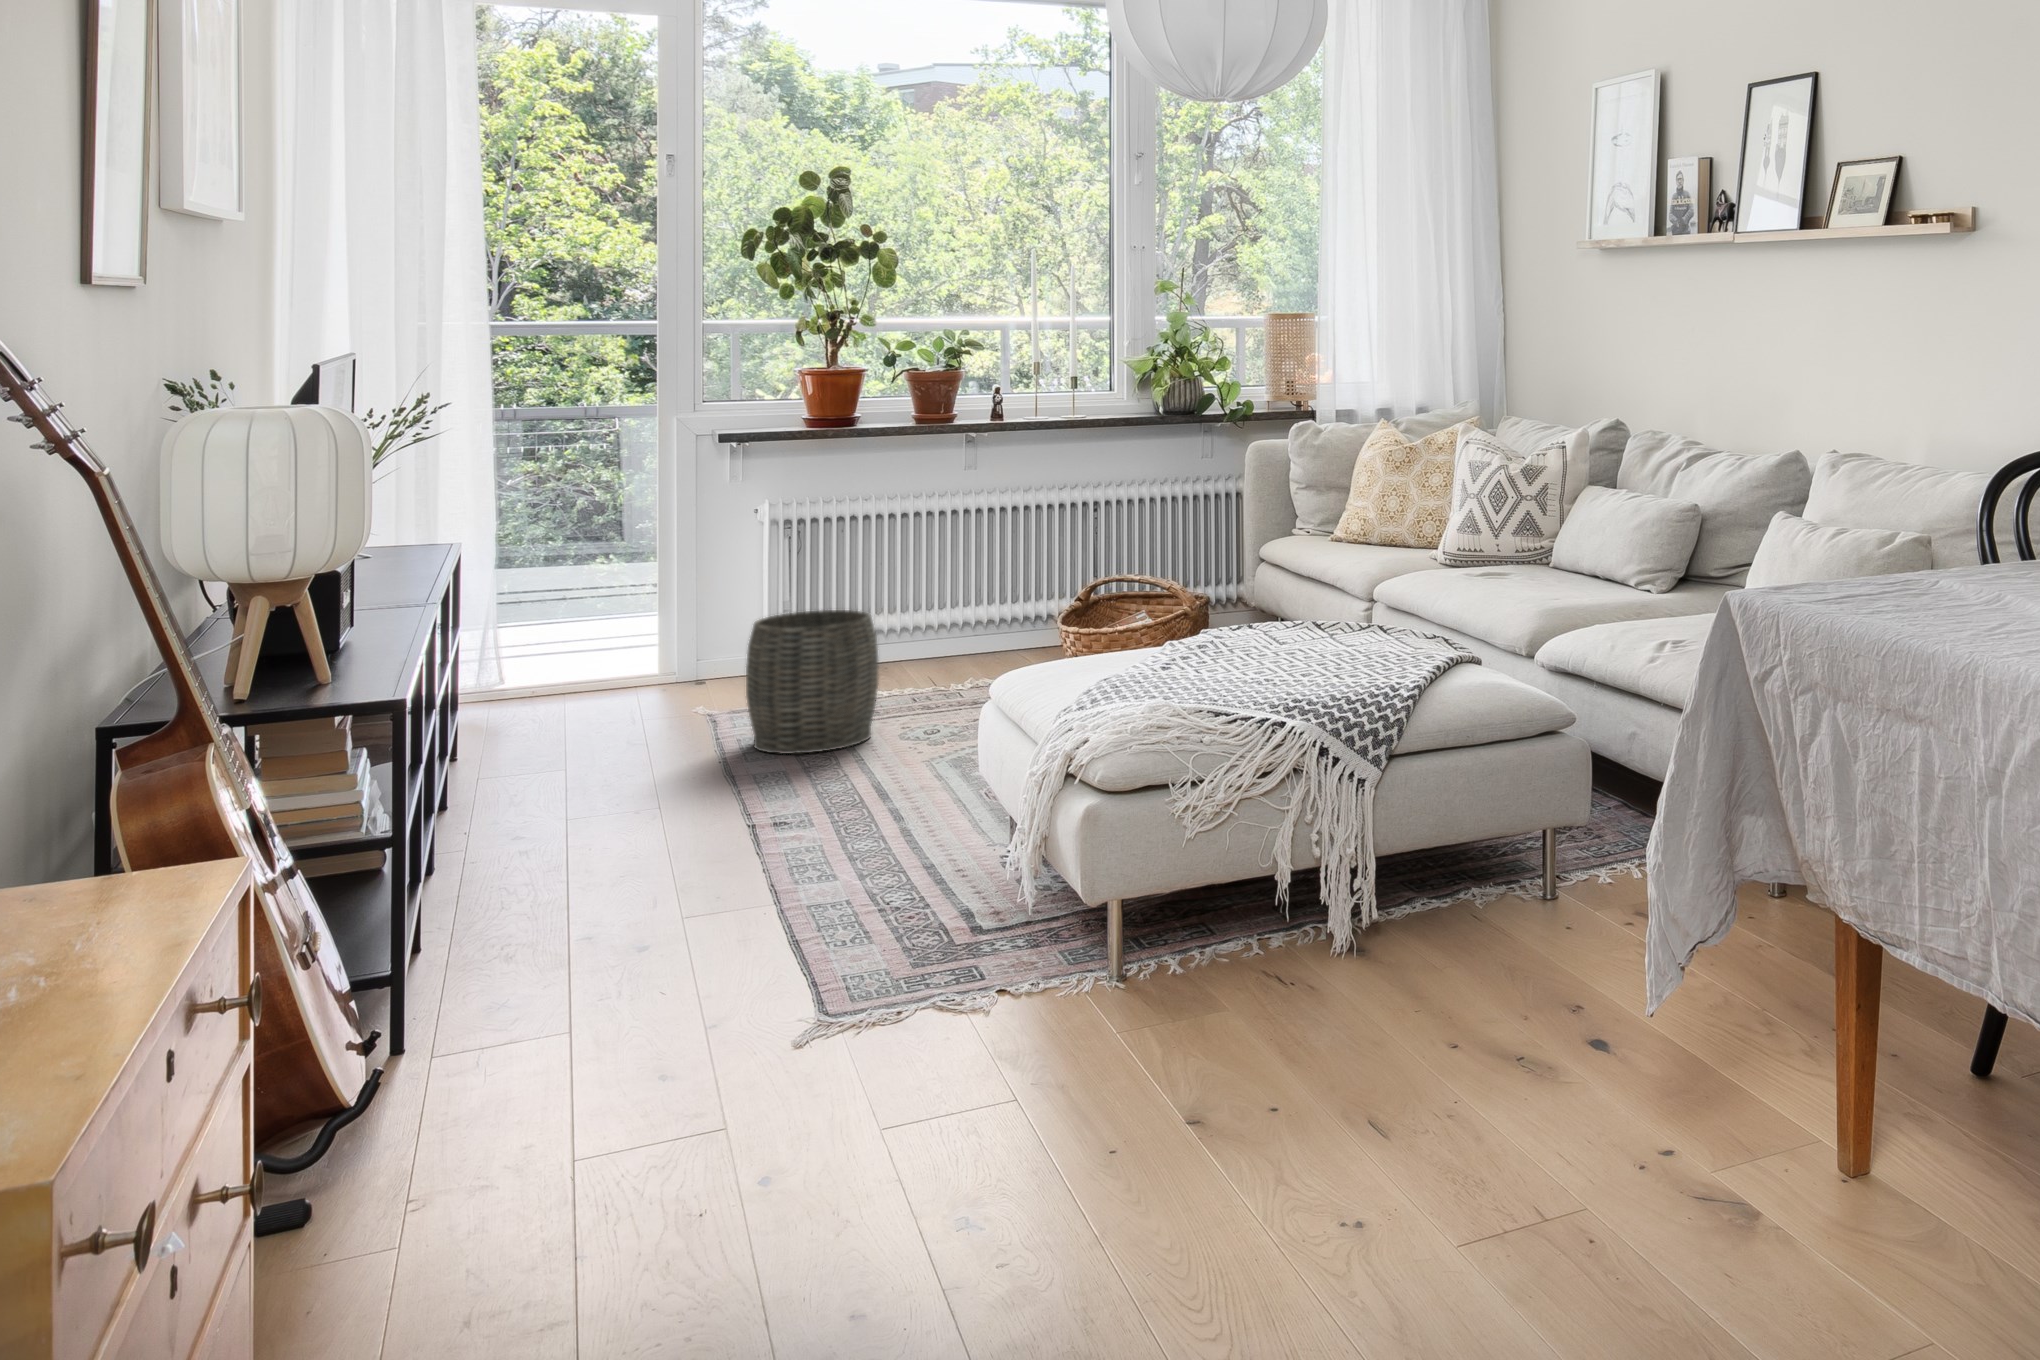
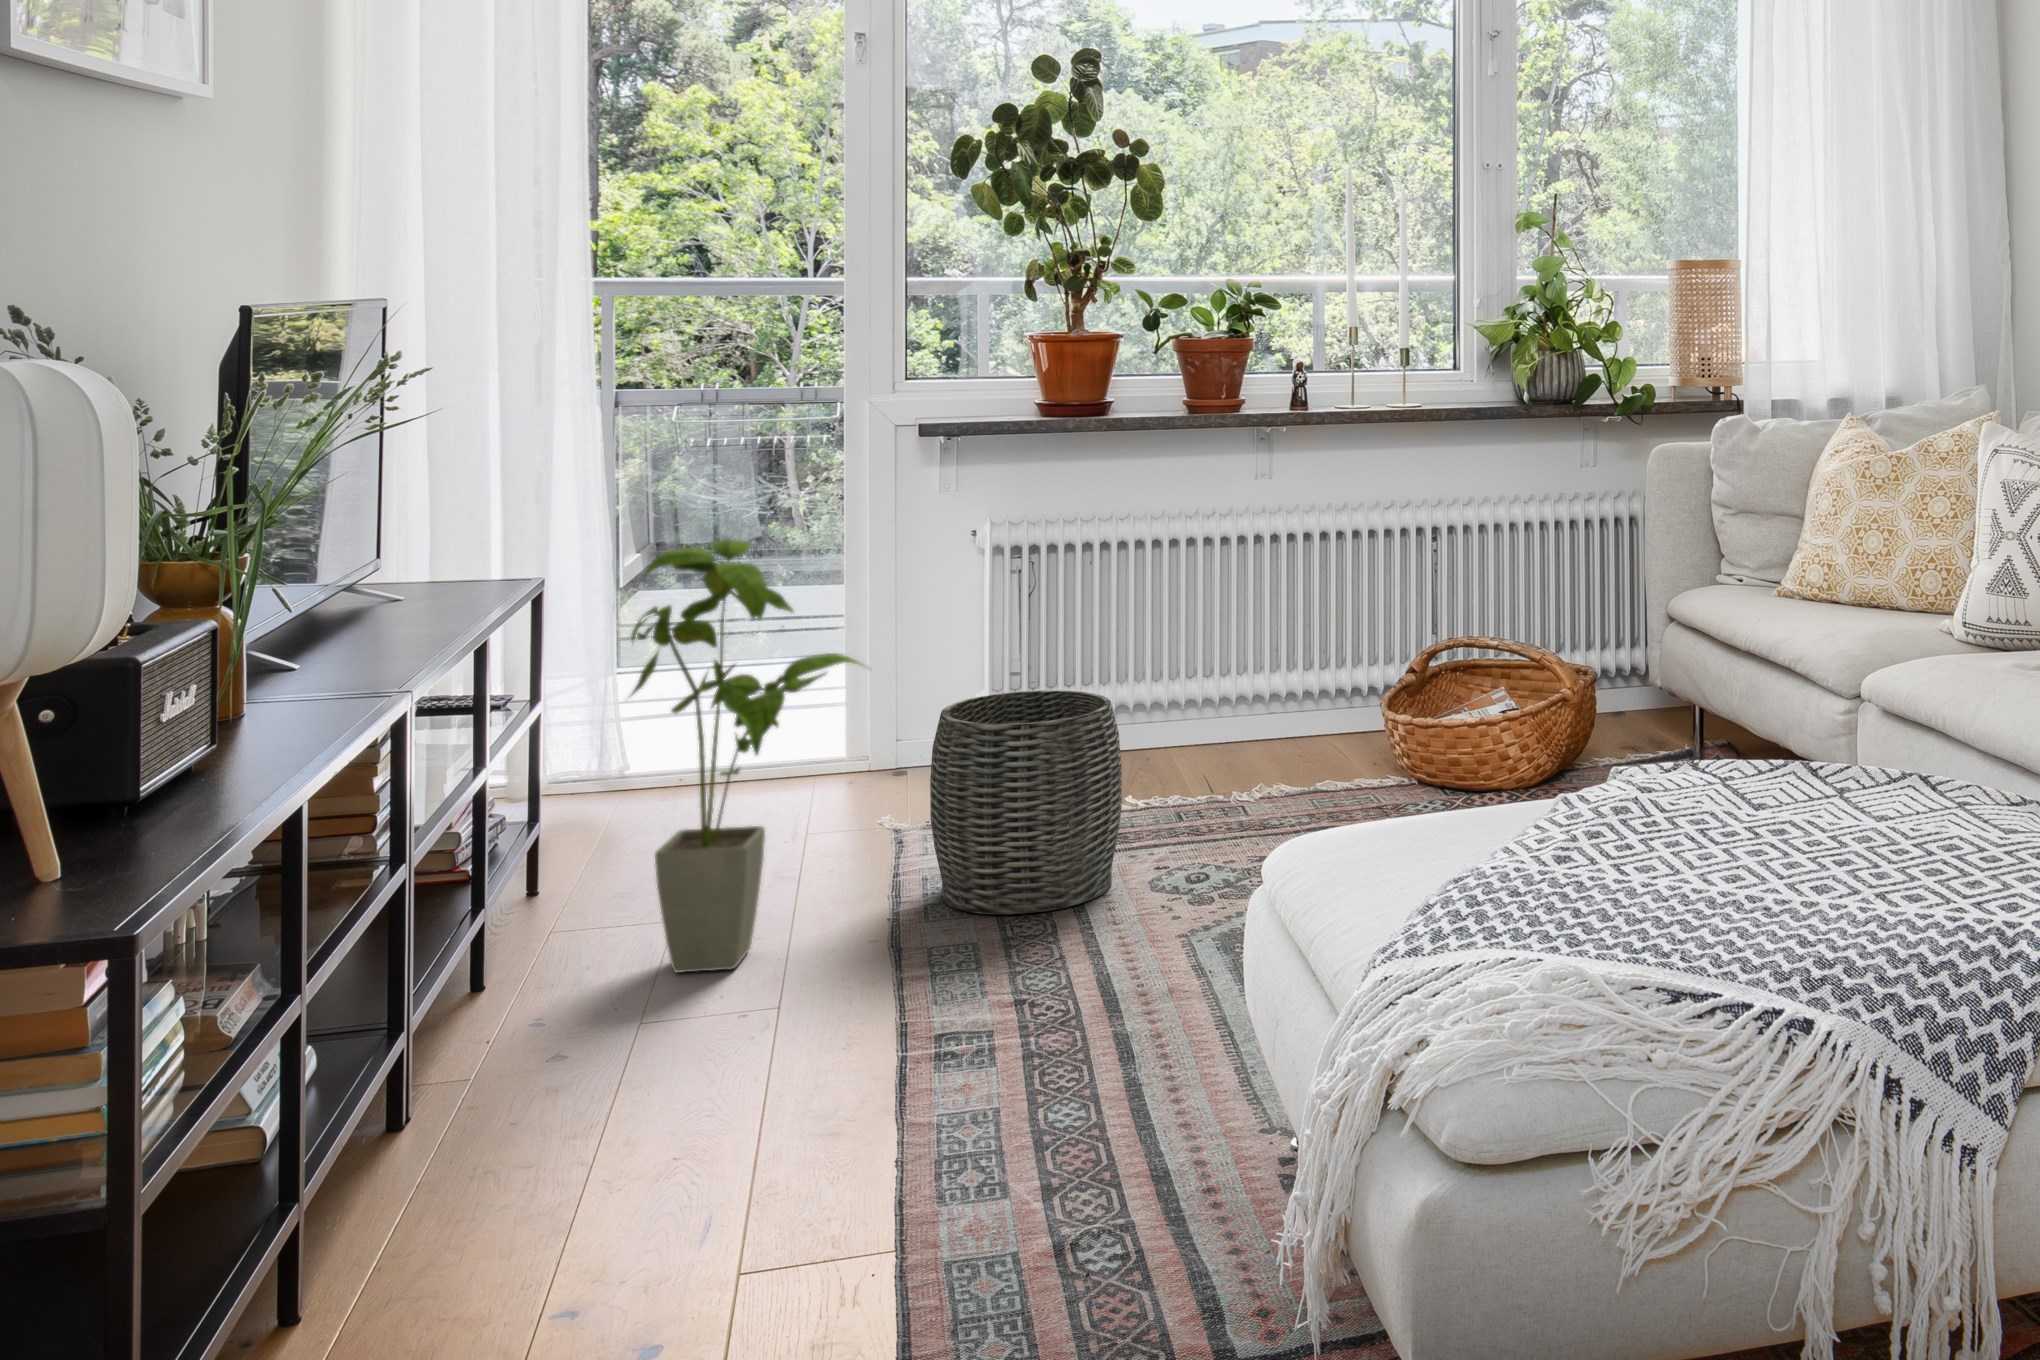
house plant: none [546,507,712,791] -> present [631,538,860,973]

